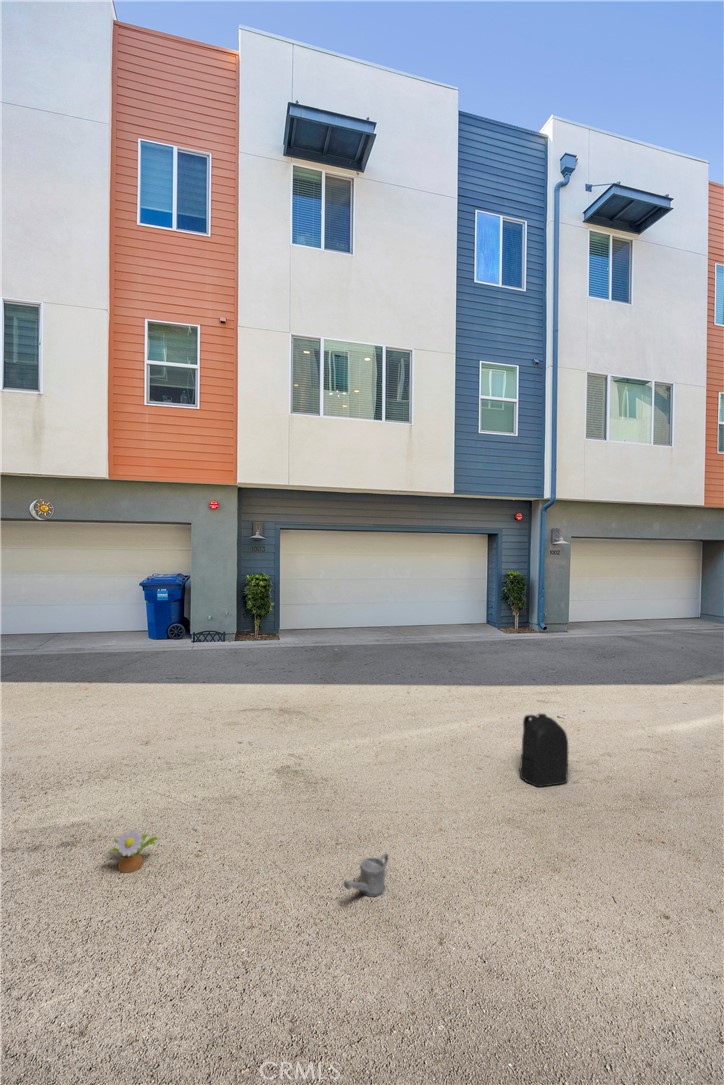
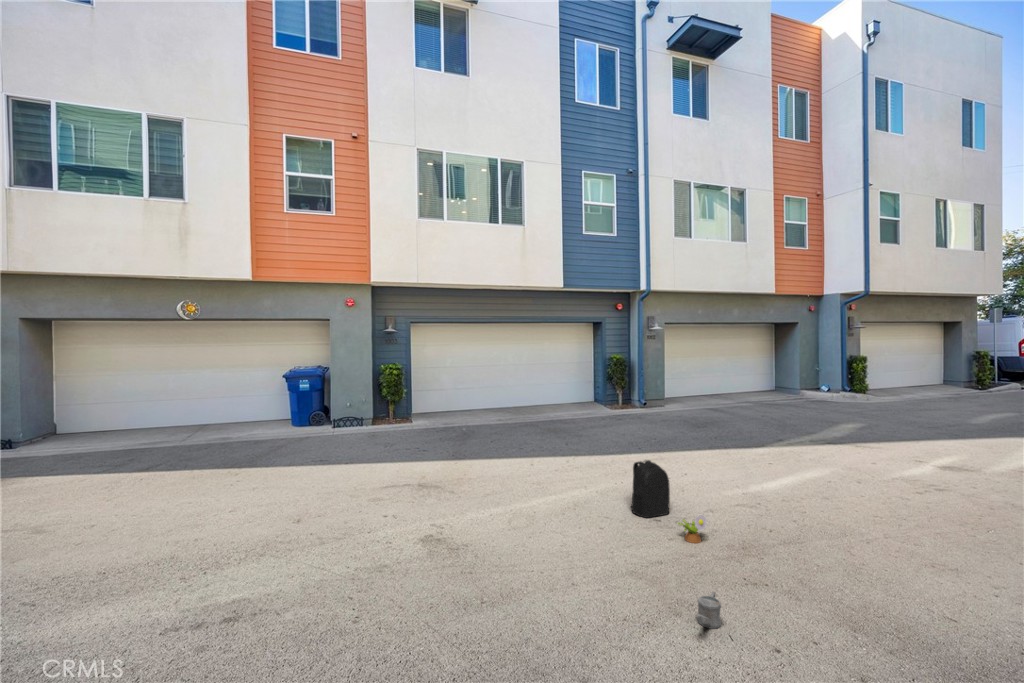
decorative plant: present [110,829,158,873] -> present [678,514,707,543]
watering can: present [344,854,388,897] -> present [697,592,721,629]

